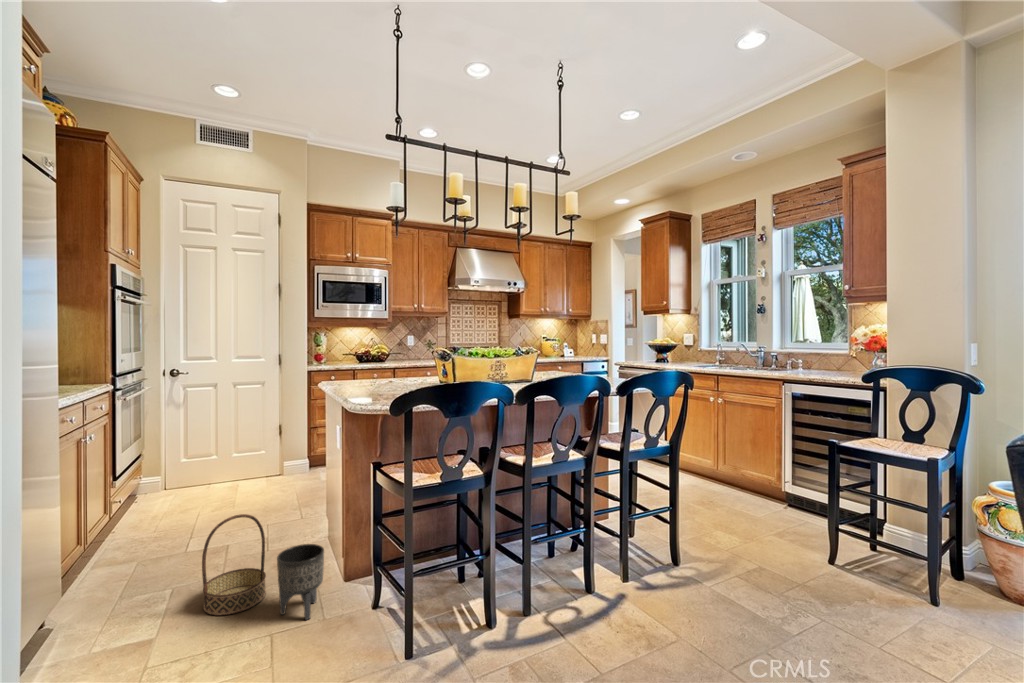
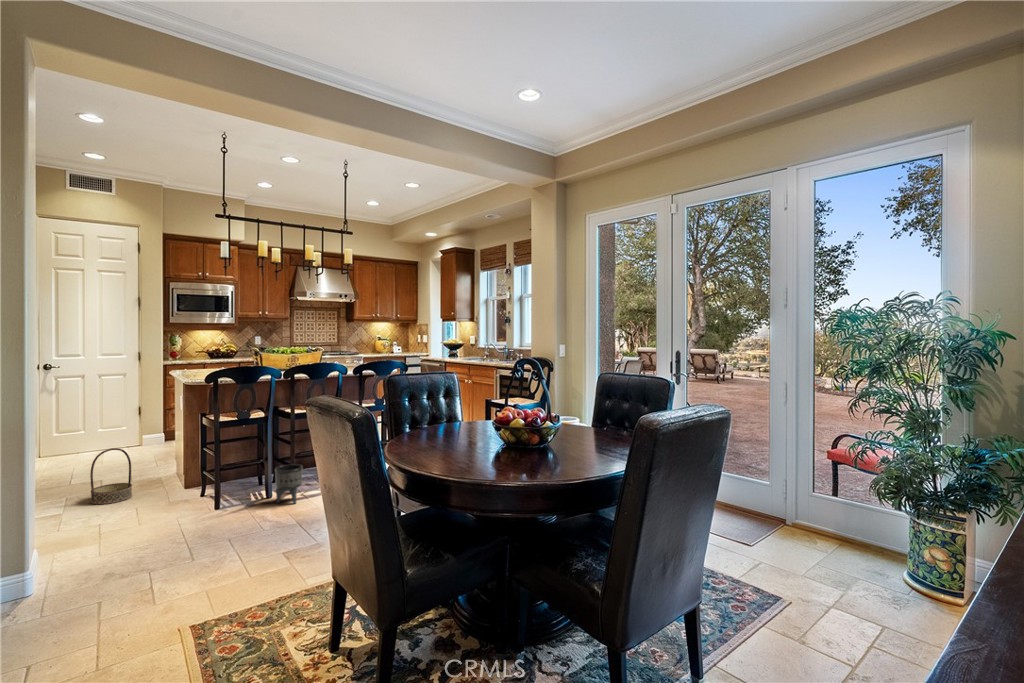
planter: present [277,544,324,620] -> present [275,464,303,504]

